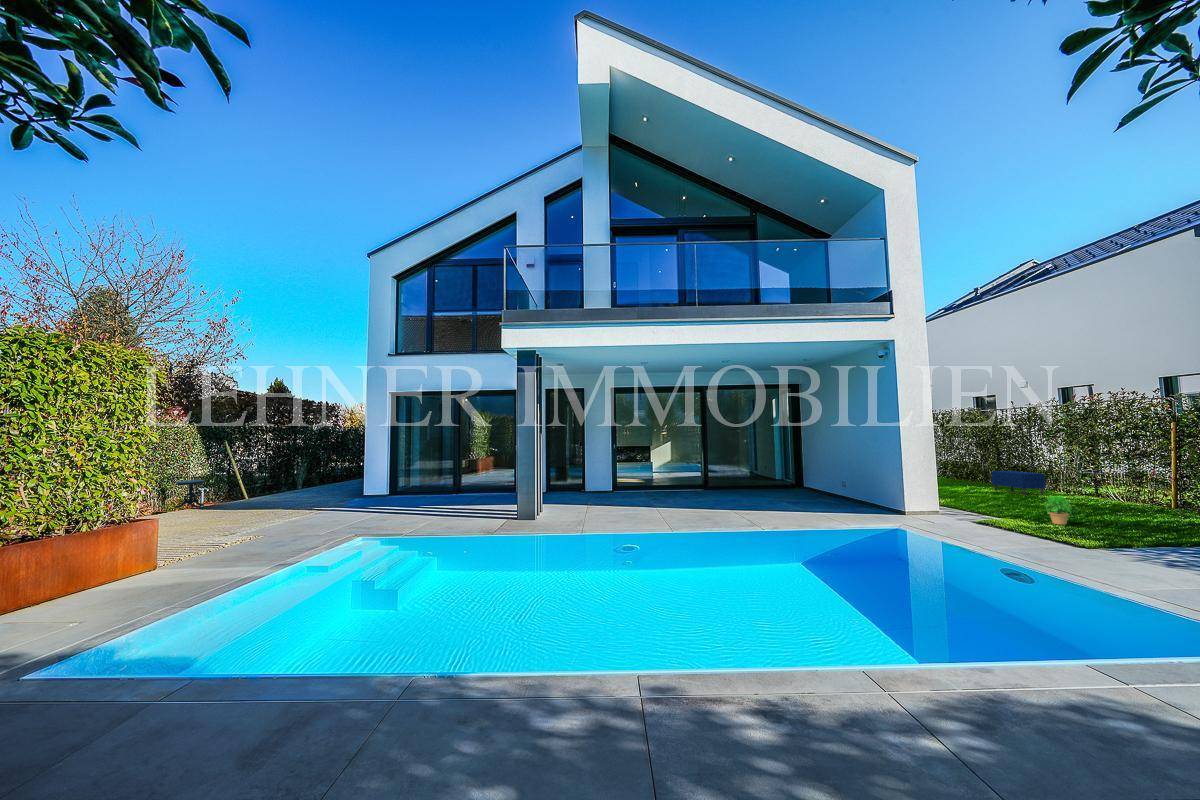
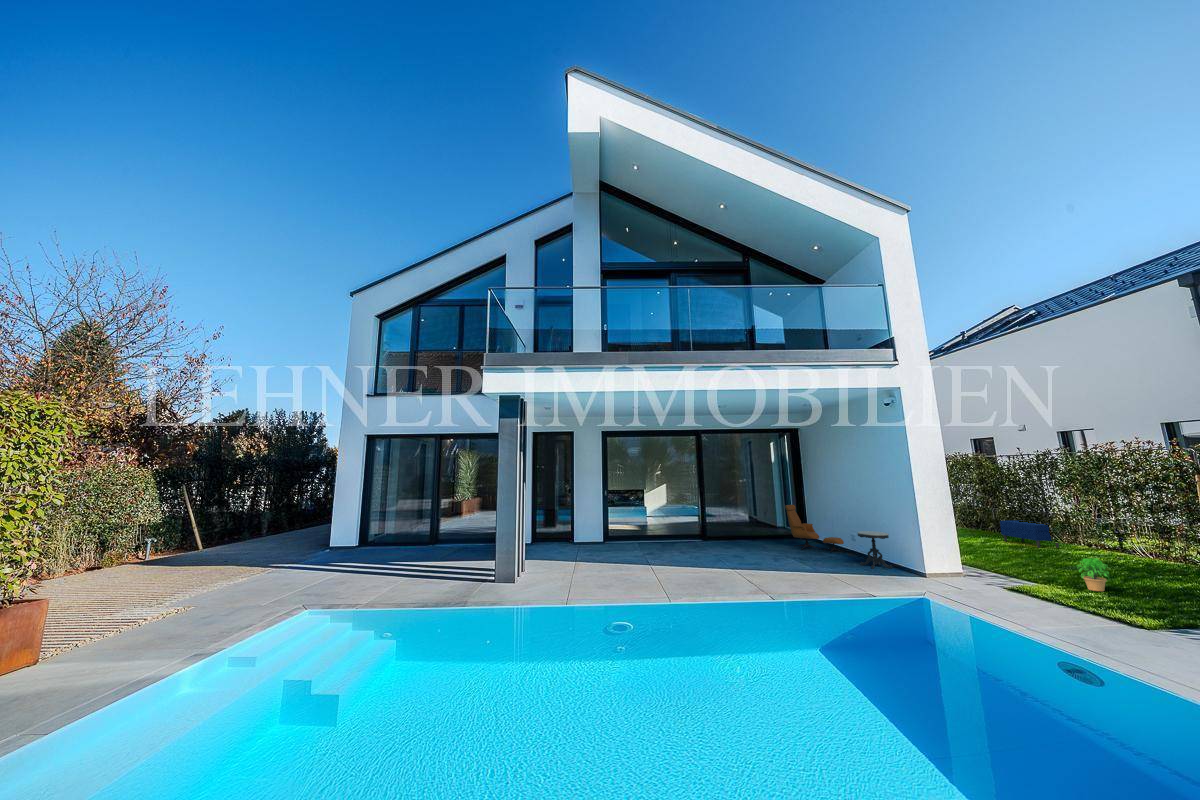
lounge chair: none [786,456,840,499] -> present [785,505,844,552]
side table: present [176,480,205,508] -> present [857,531,892,569]

